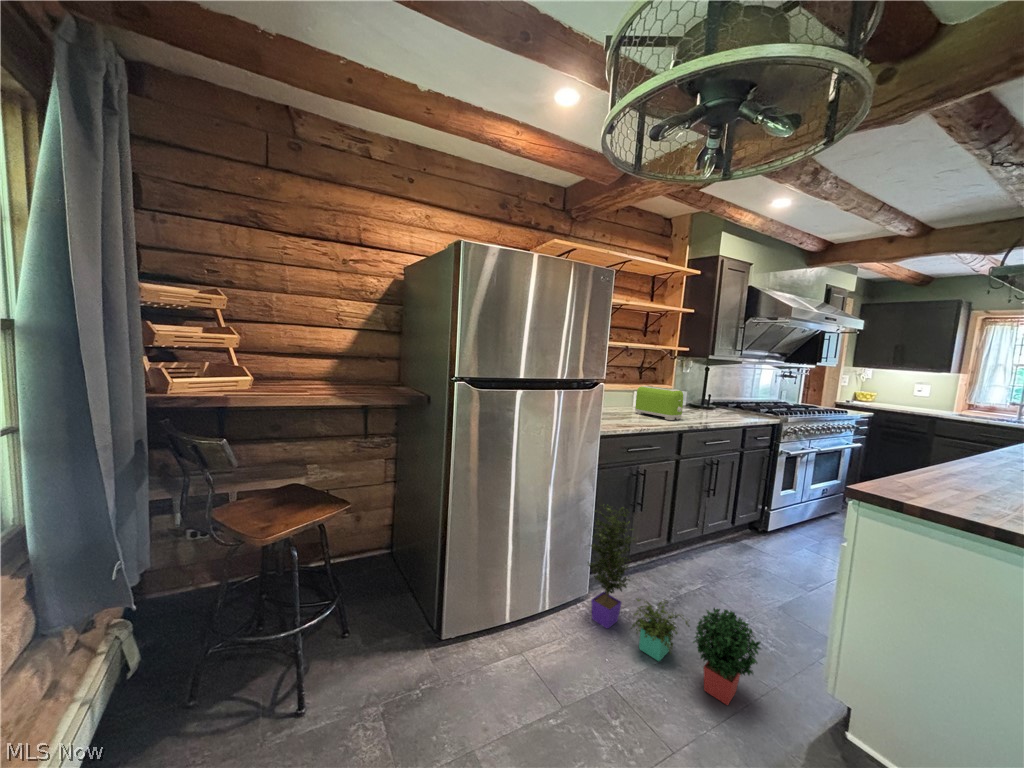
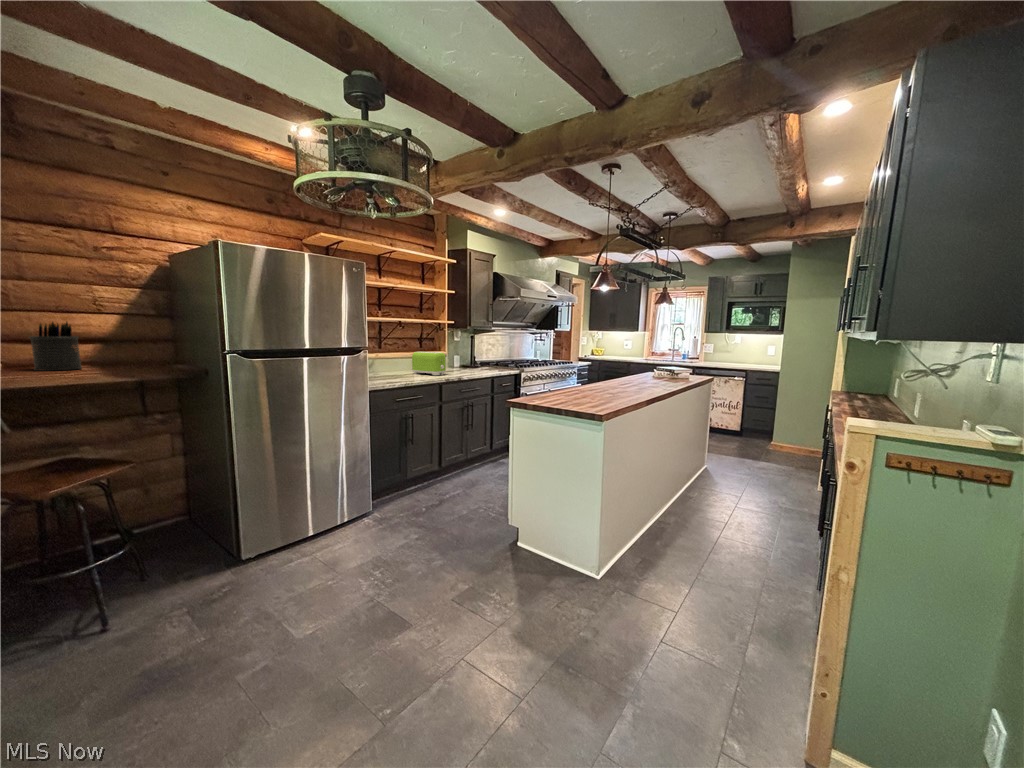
pen holder: none [280,336,321,389] -> present [29,322,82,371]
potted plant: present [588,505,760,705] -> none [364,436,468,542]

